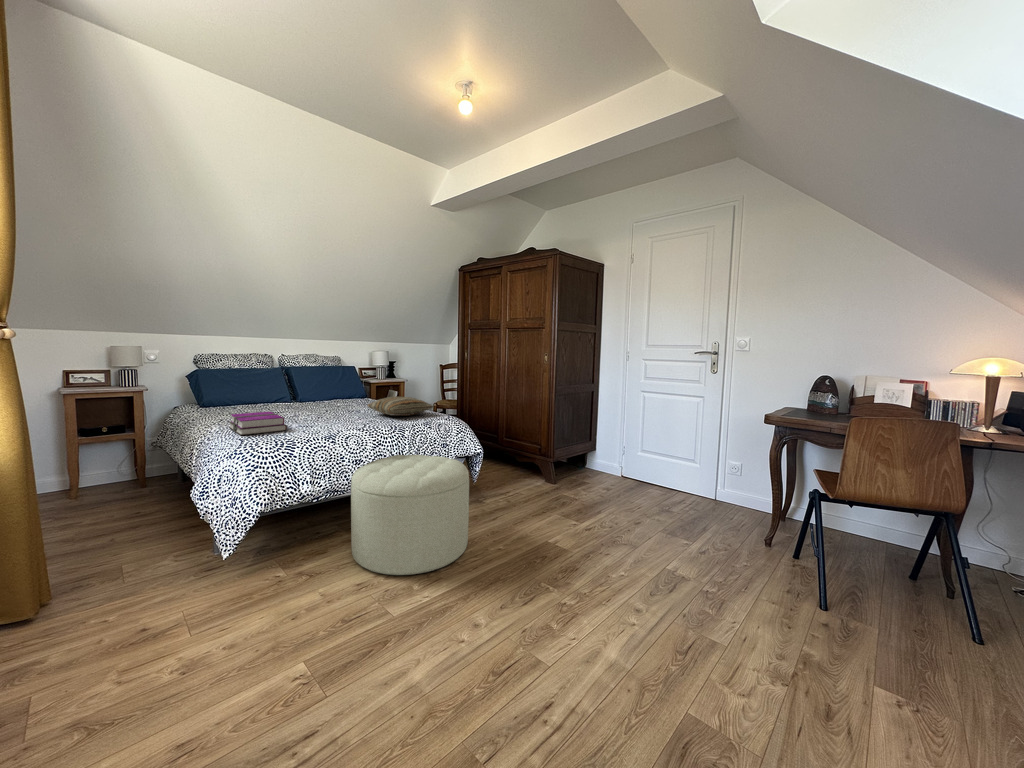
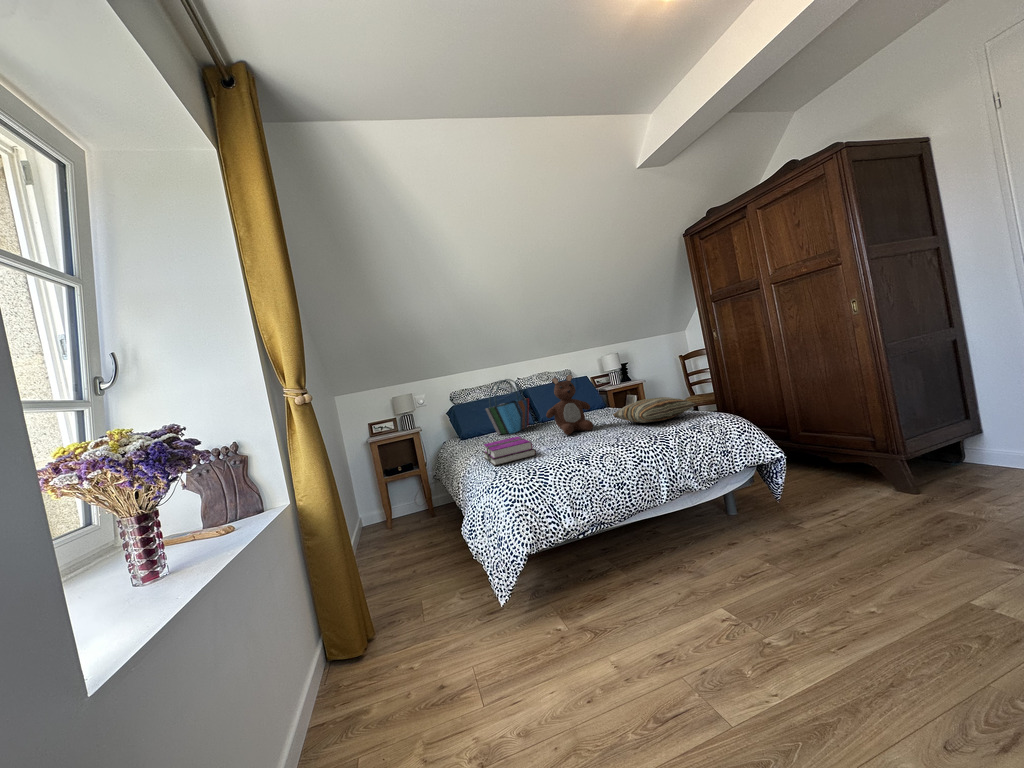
tote bag: none [237,354,290,408] -> present [486,379,529,434]
teddy bear: none [304,364,349,417] -> present [546,375,593,435]
ottoman: present [351,455,469,575] -> none [619,470,810,649]

